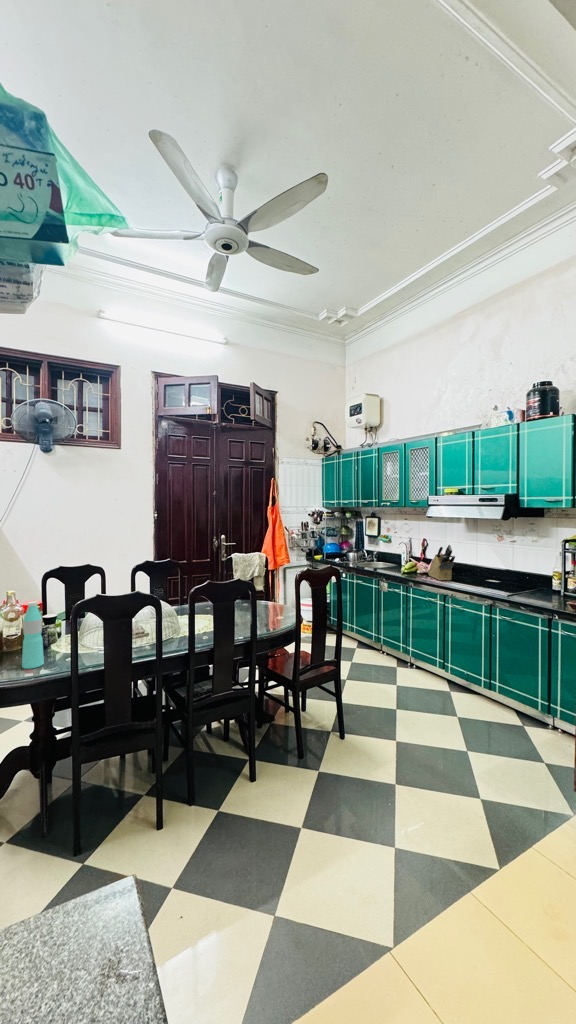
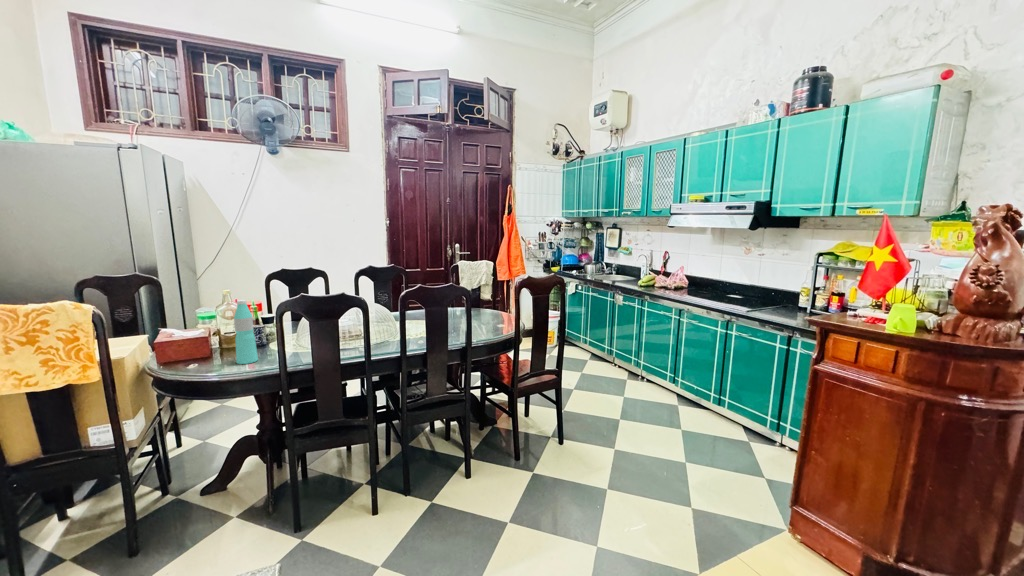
knife block: present [428,545,455,580] -> none [667,257,695,295]

